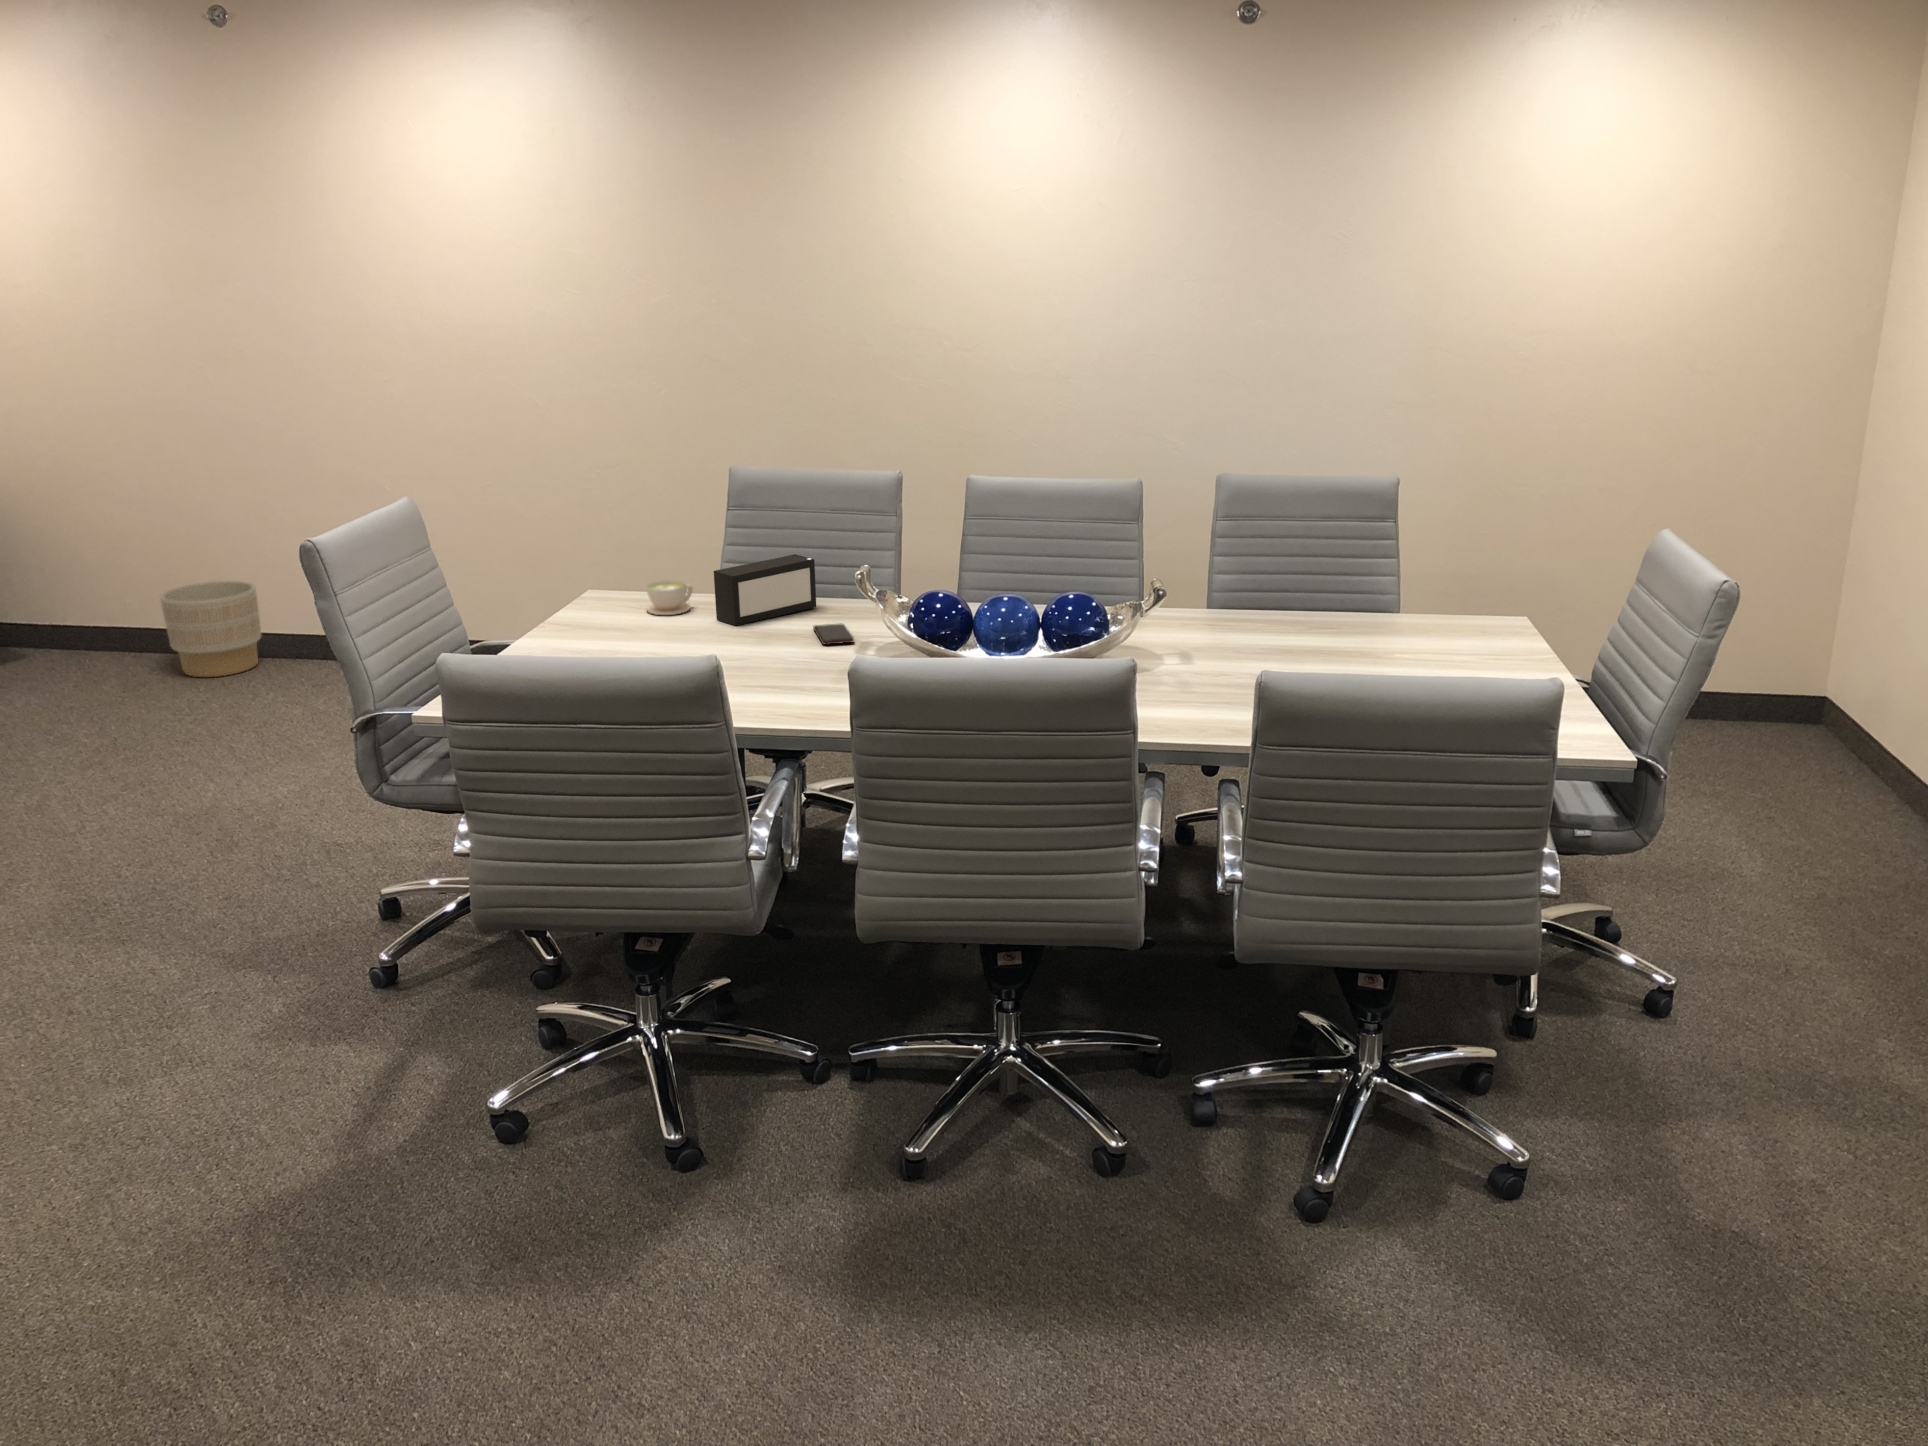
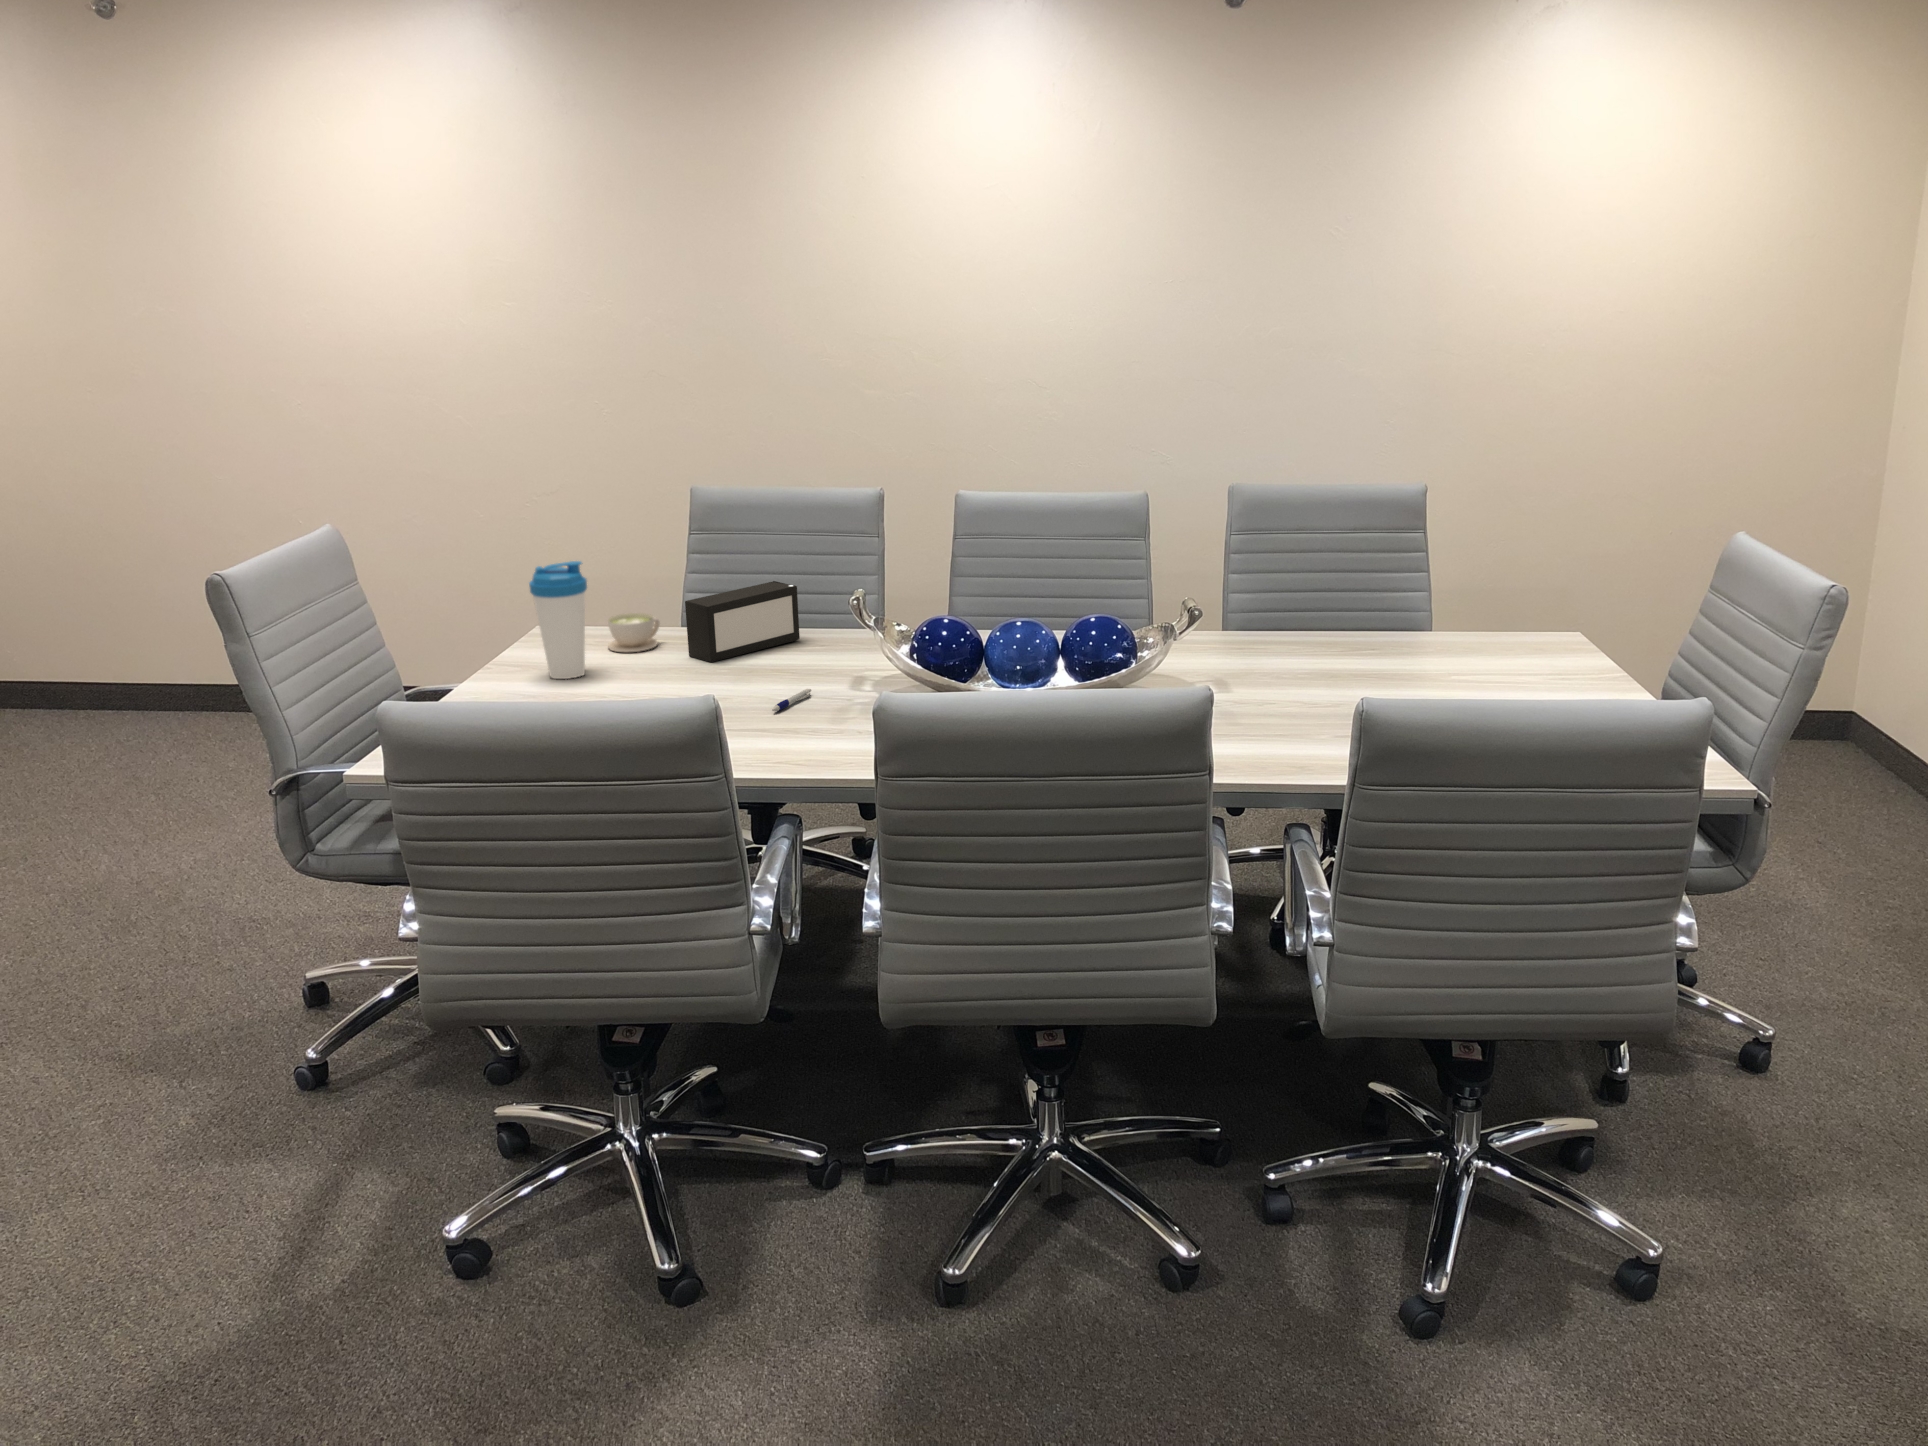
water bottle: none [576,534,627,637] -> present [529,561,587,679]
planter: present [160,581,261,677] -> none [50,627,166,734]
smartphone: present [813,623,854,645] -> none [800,657,849,681]
pen: none [782,651,819,670] -> present [772,689,811,711]

